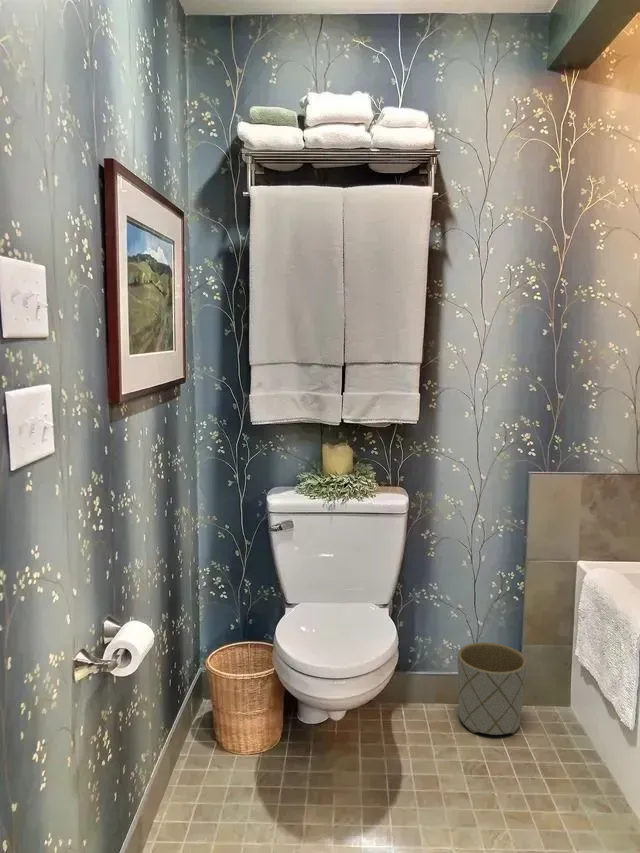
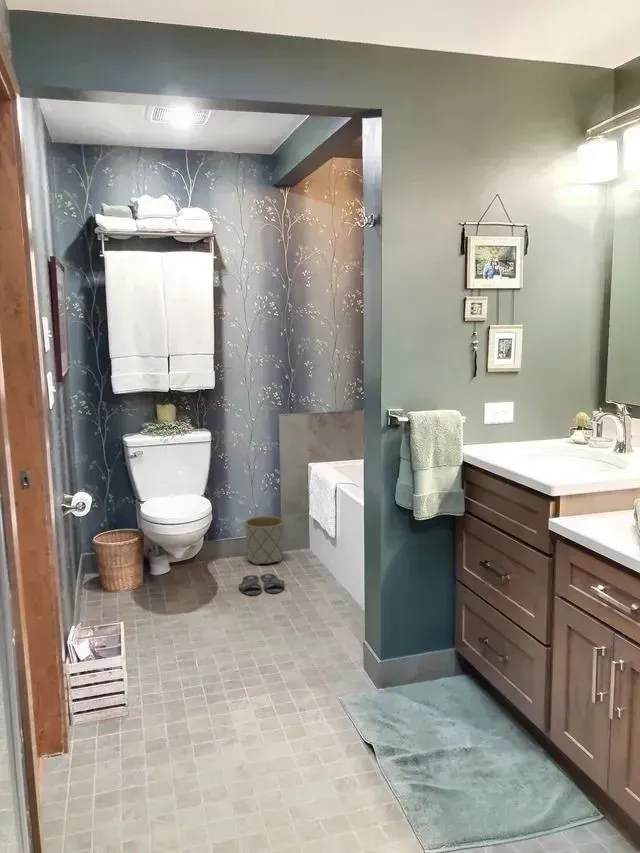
slippers: none [436,760,523,827] -> present [239,574,284,595]

